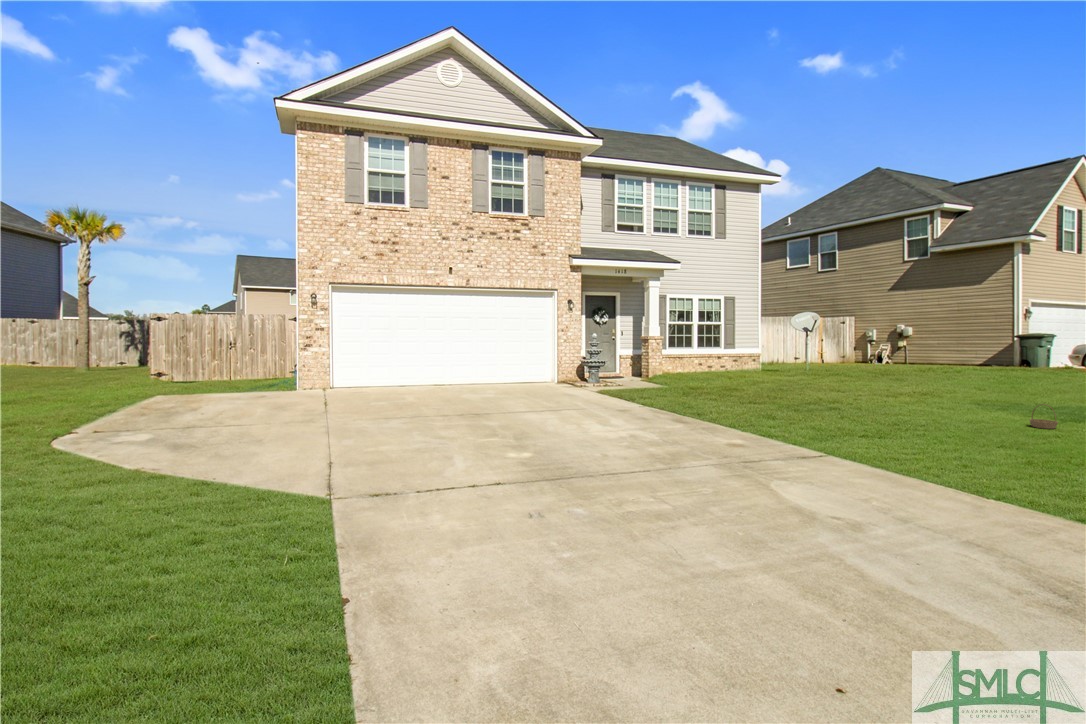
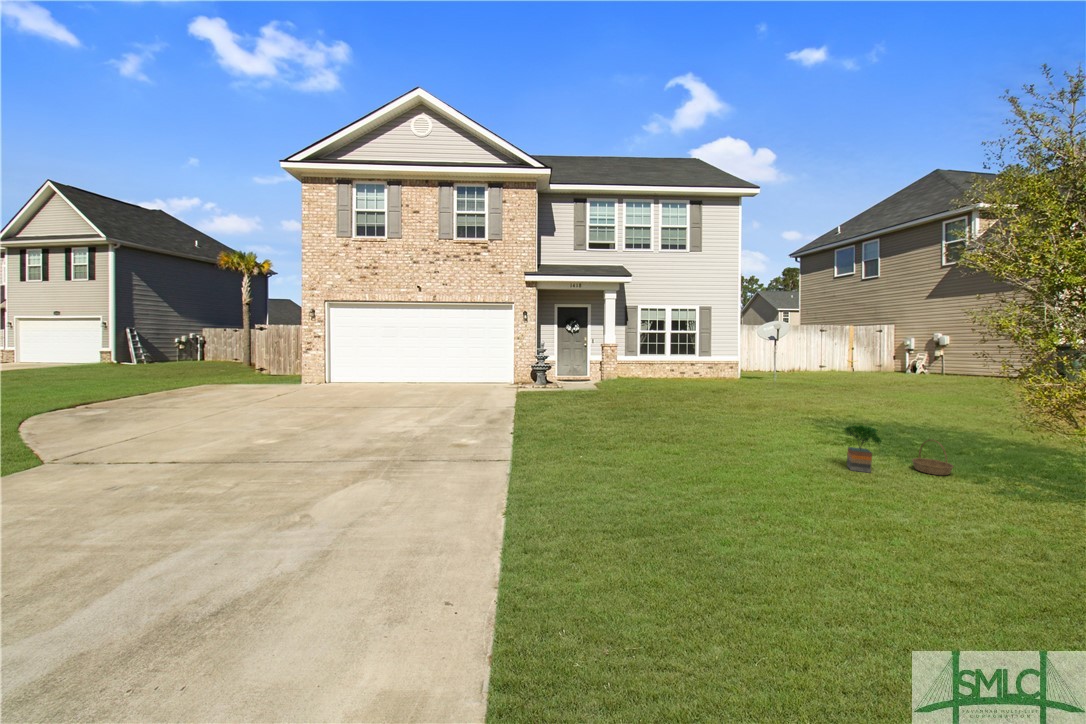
potted tree: none [988,395,1020,430] -> present [844,425,882,473]

